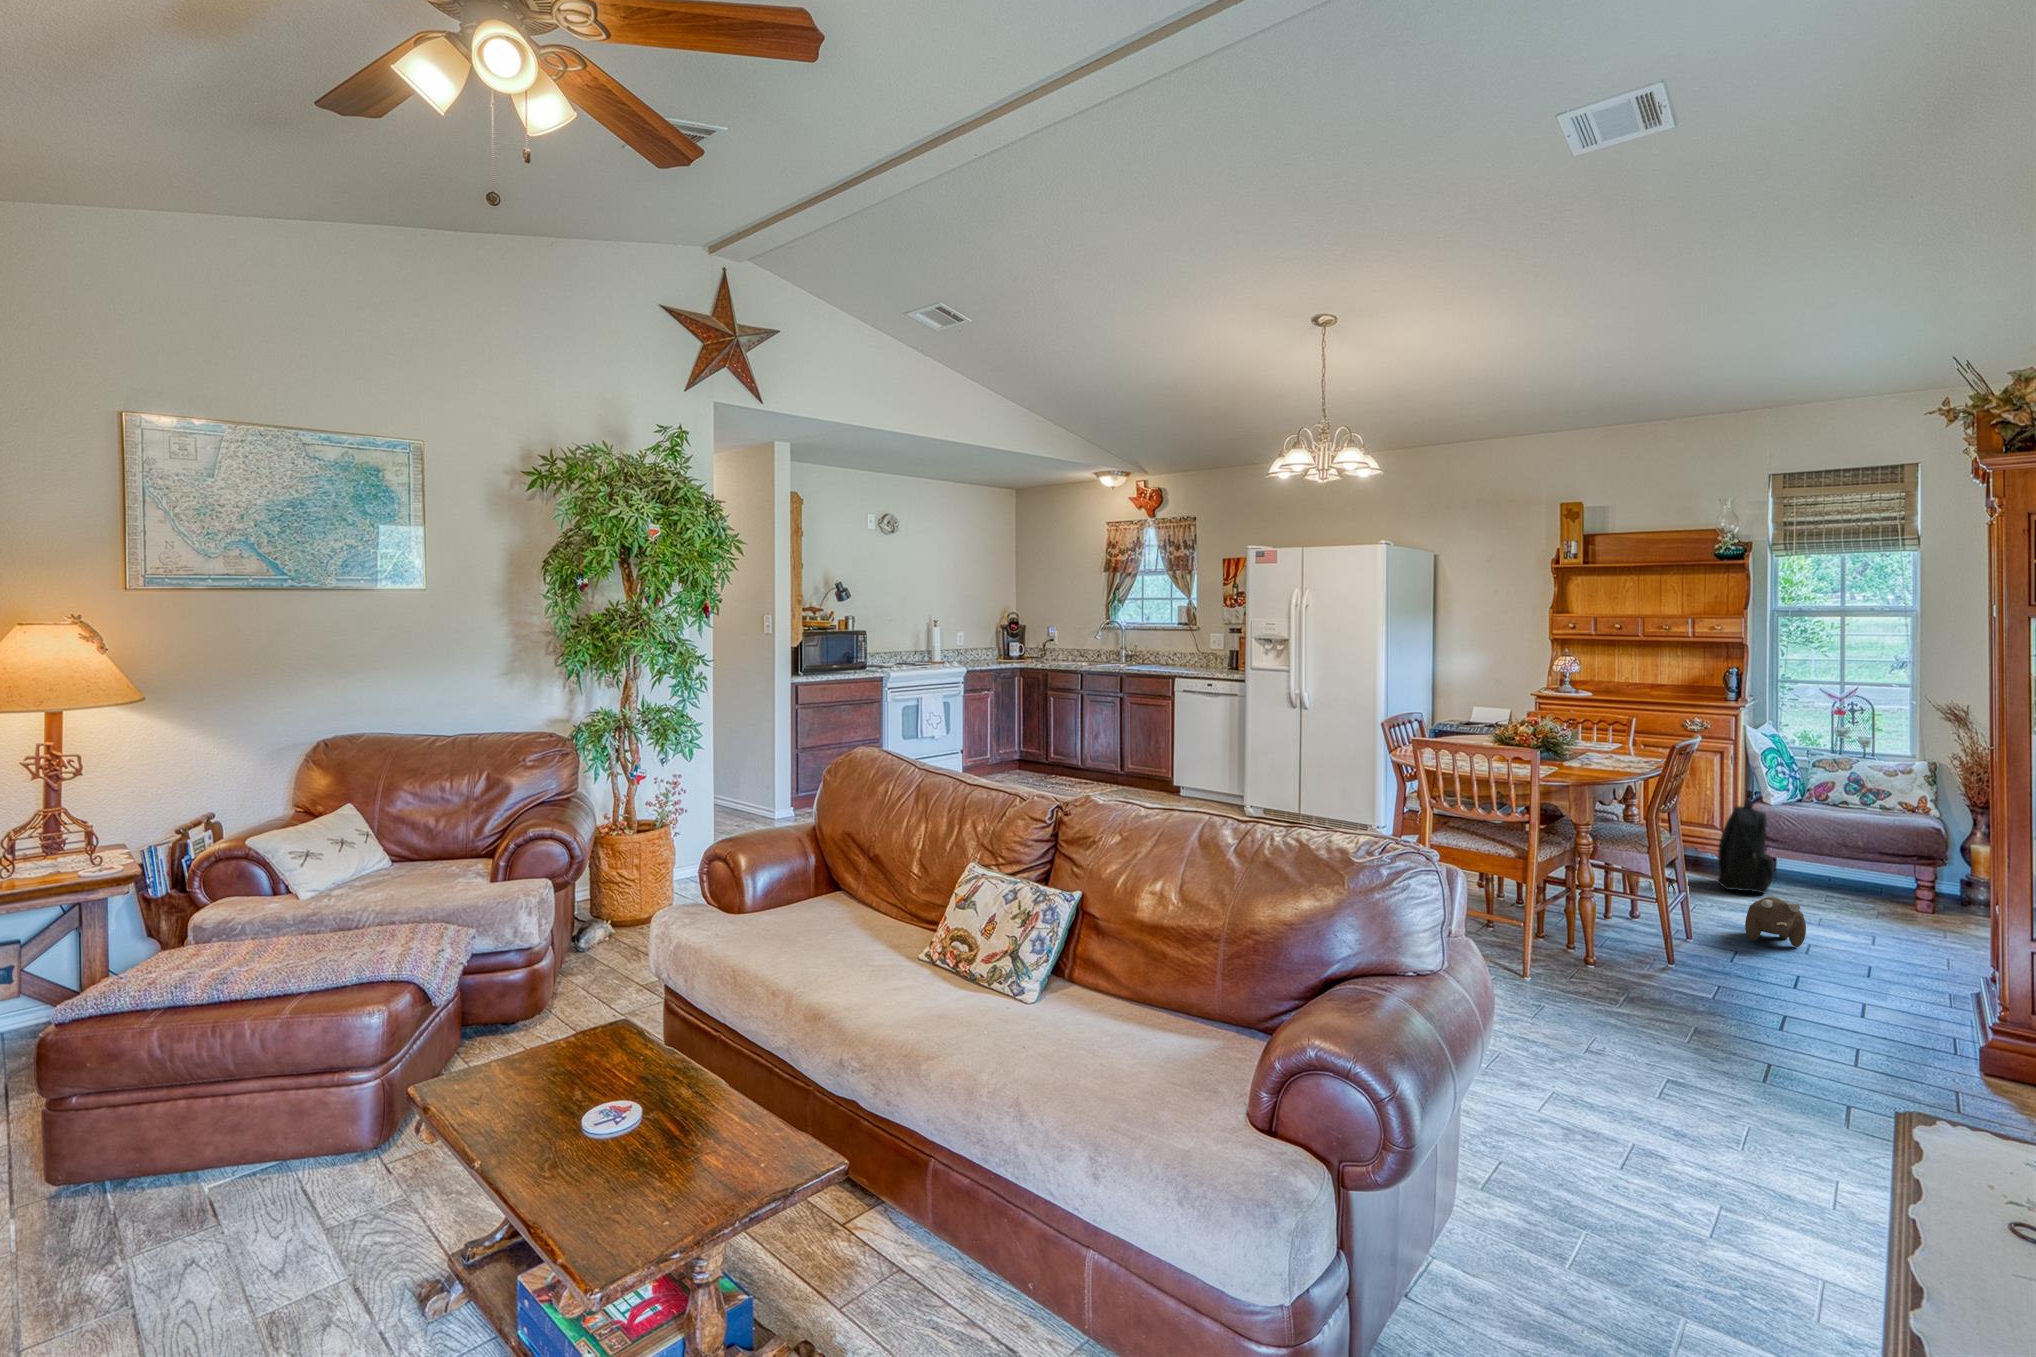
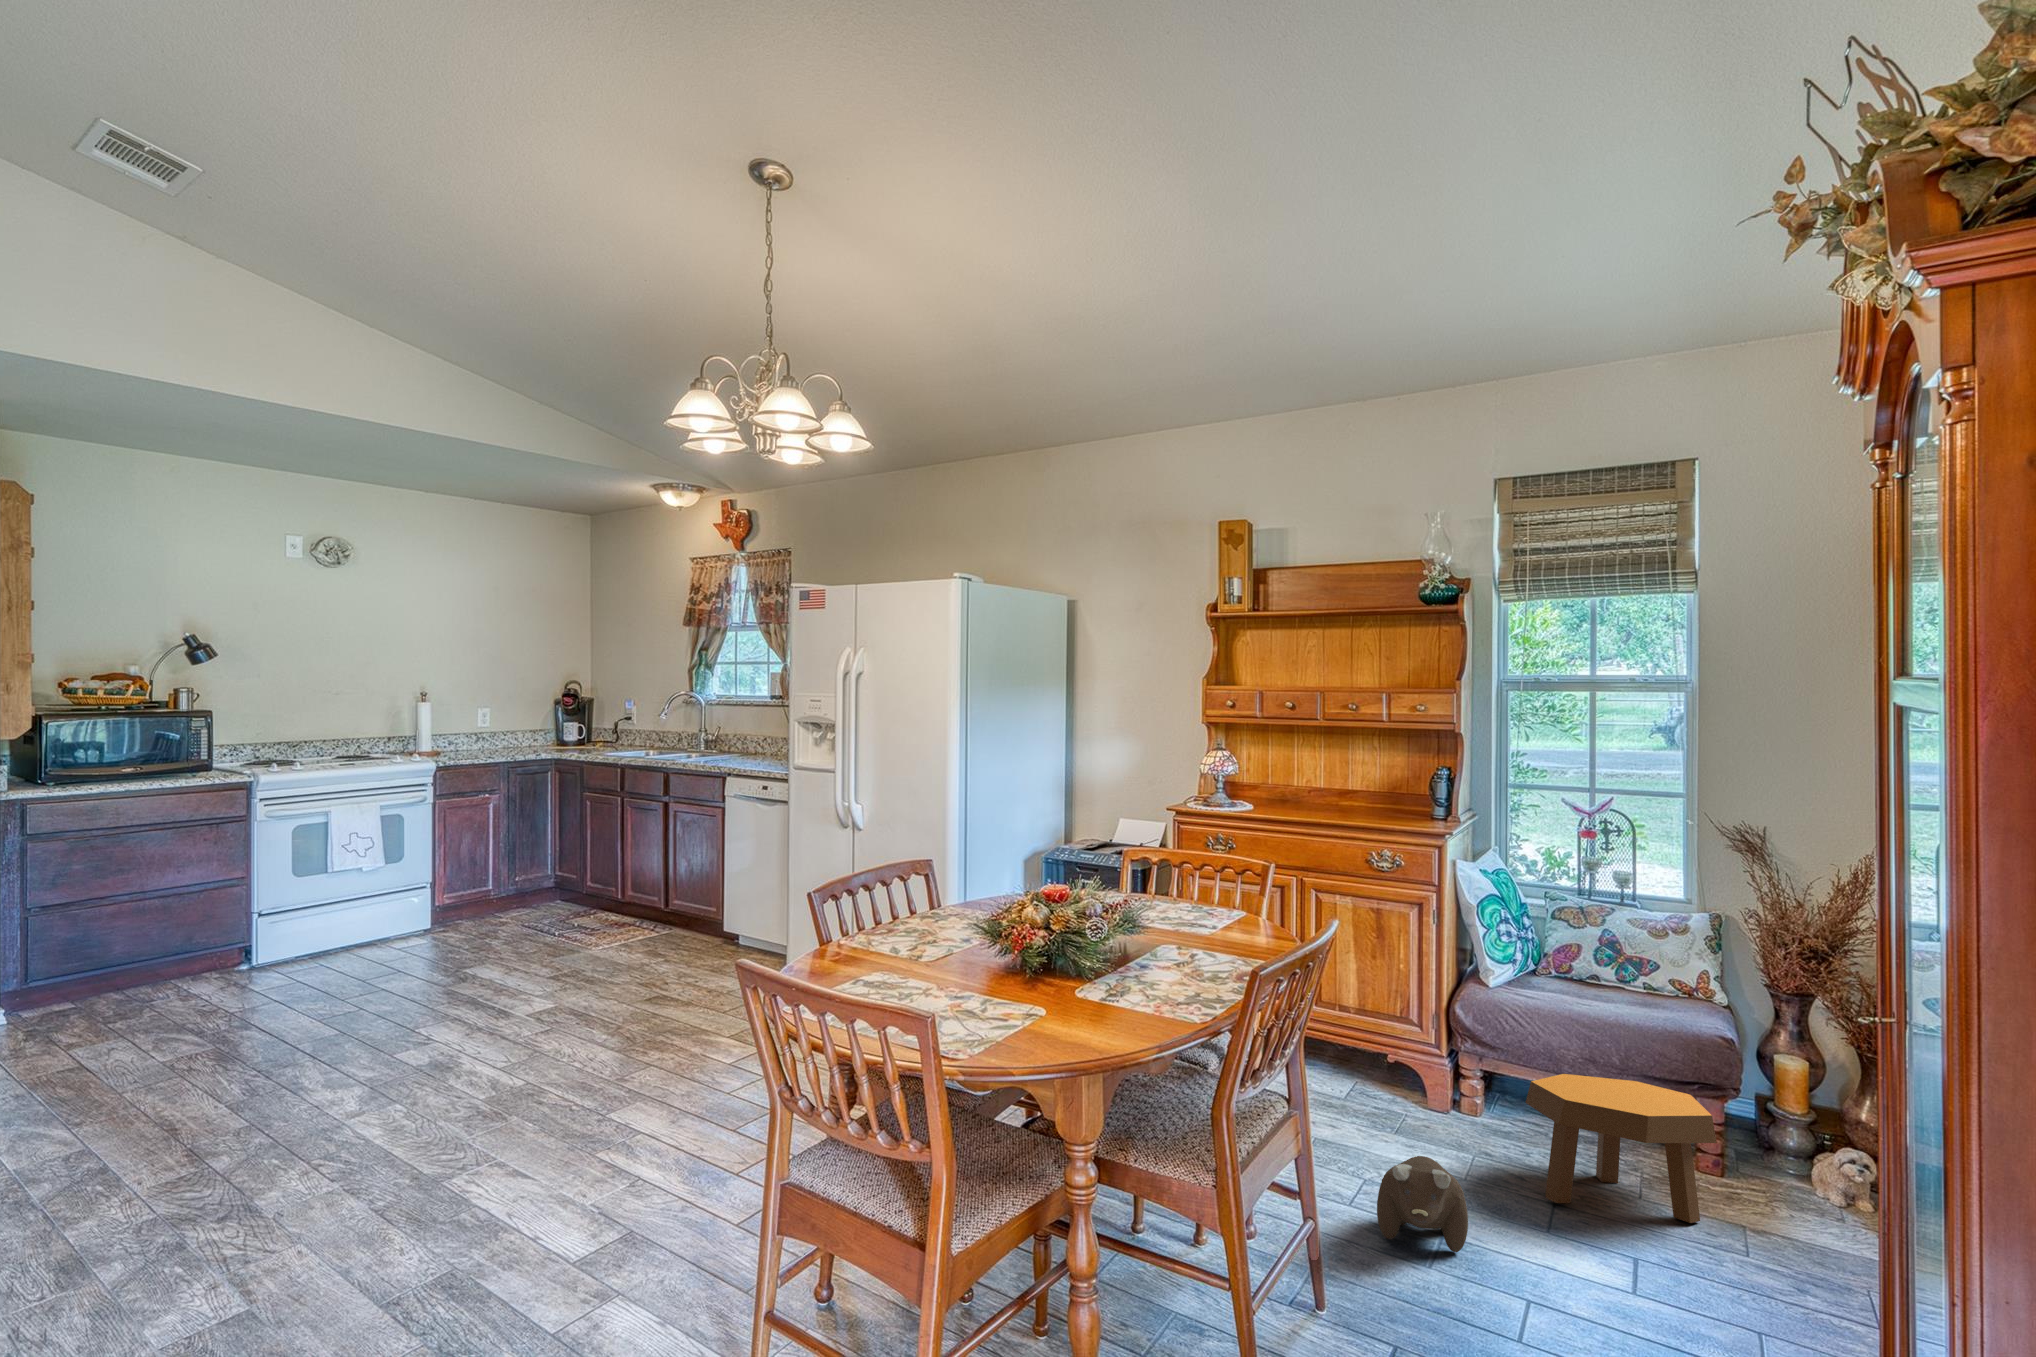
backpack: present [1717,801,1775,893] -> none [1404,977,1487,1135]
footstool: none [1818,856,1956,937] -> present [1525,1074,1717,1223]

